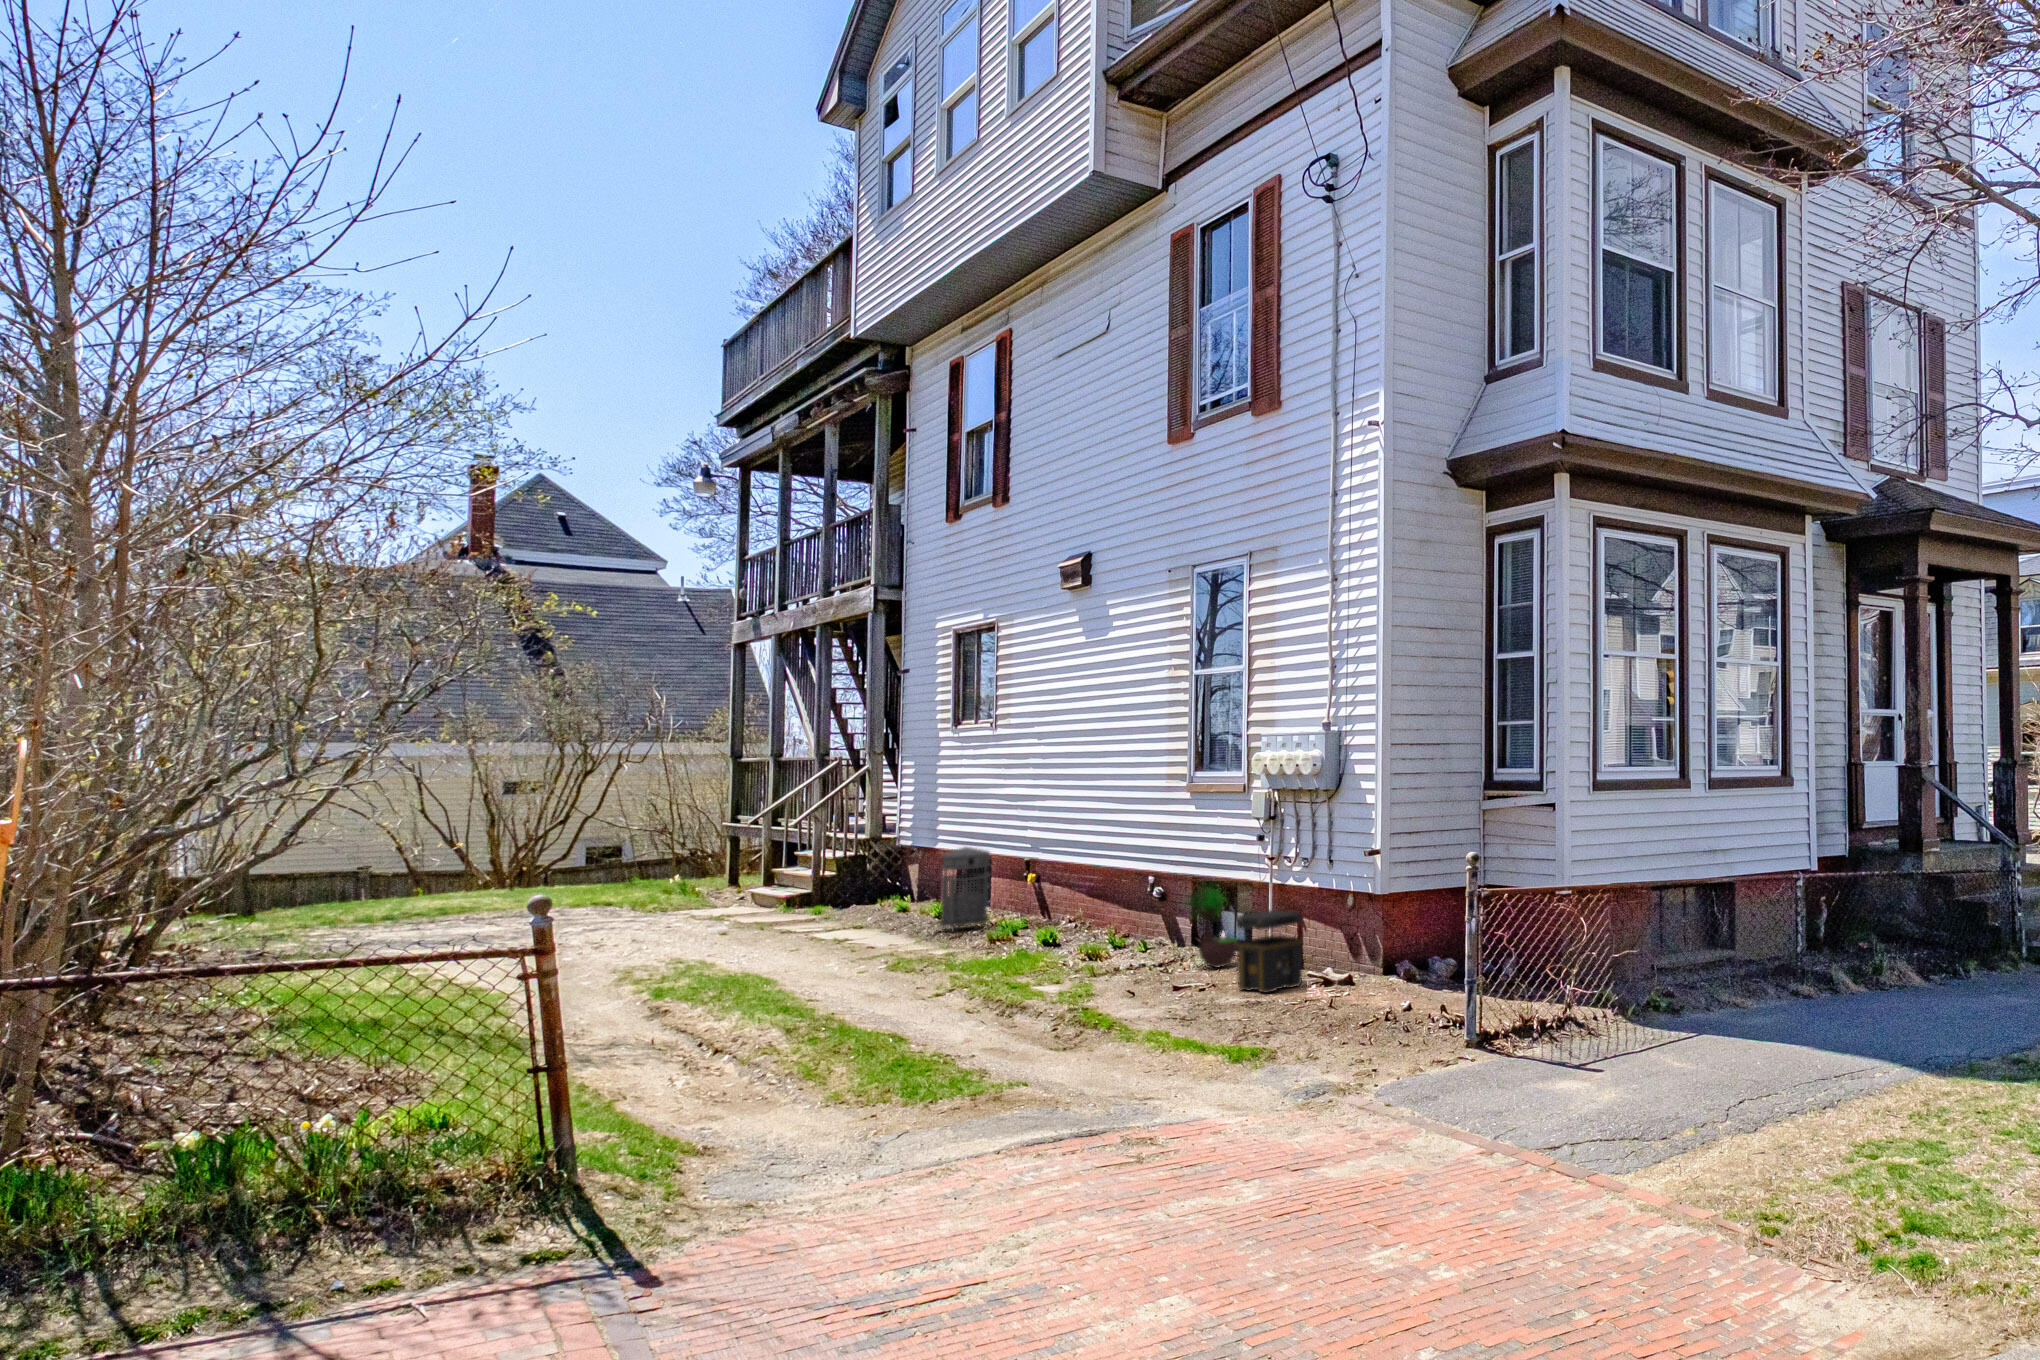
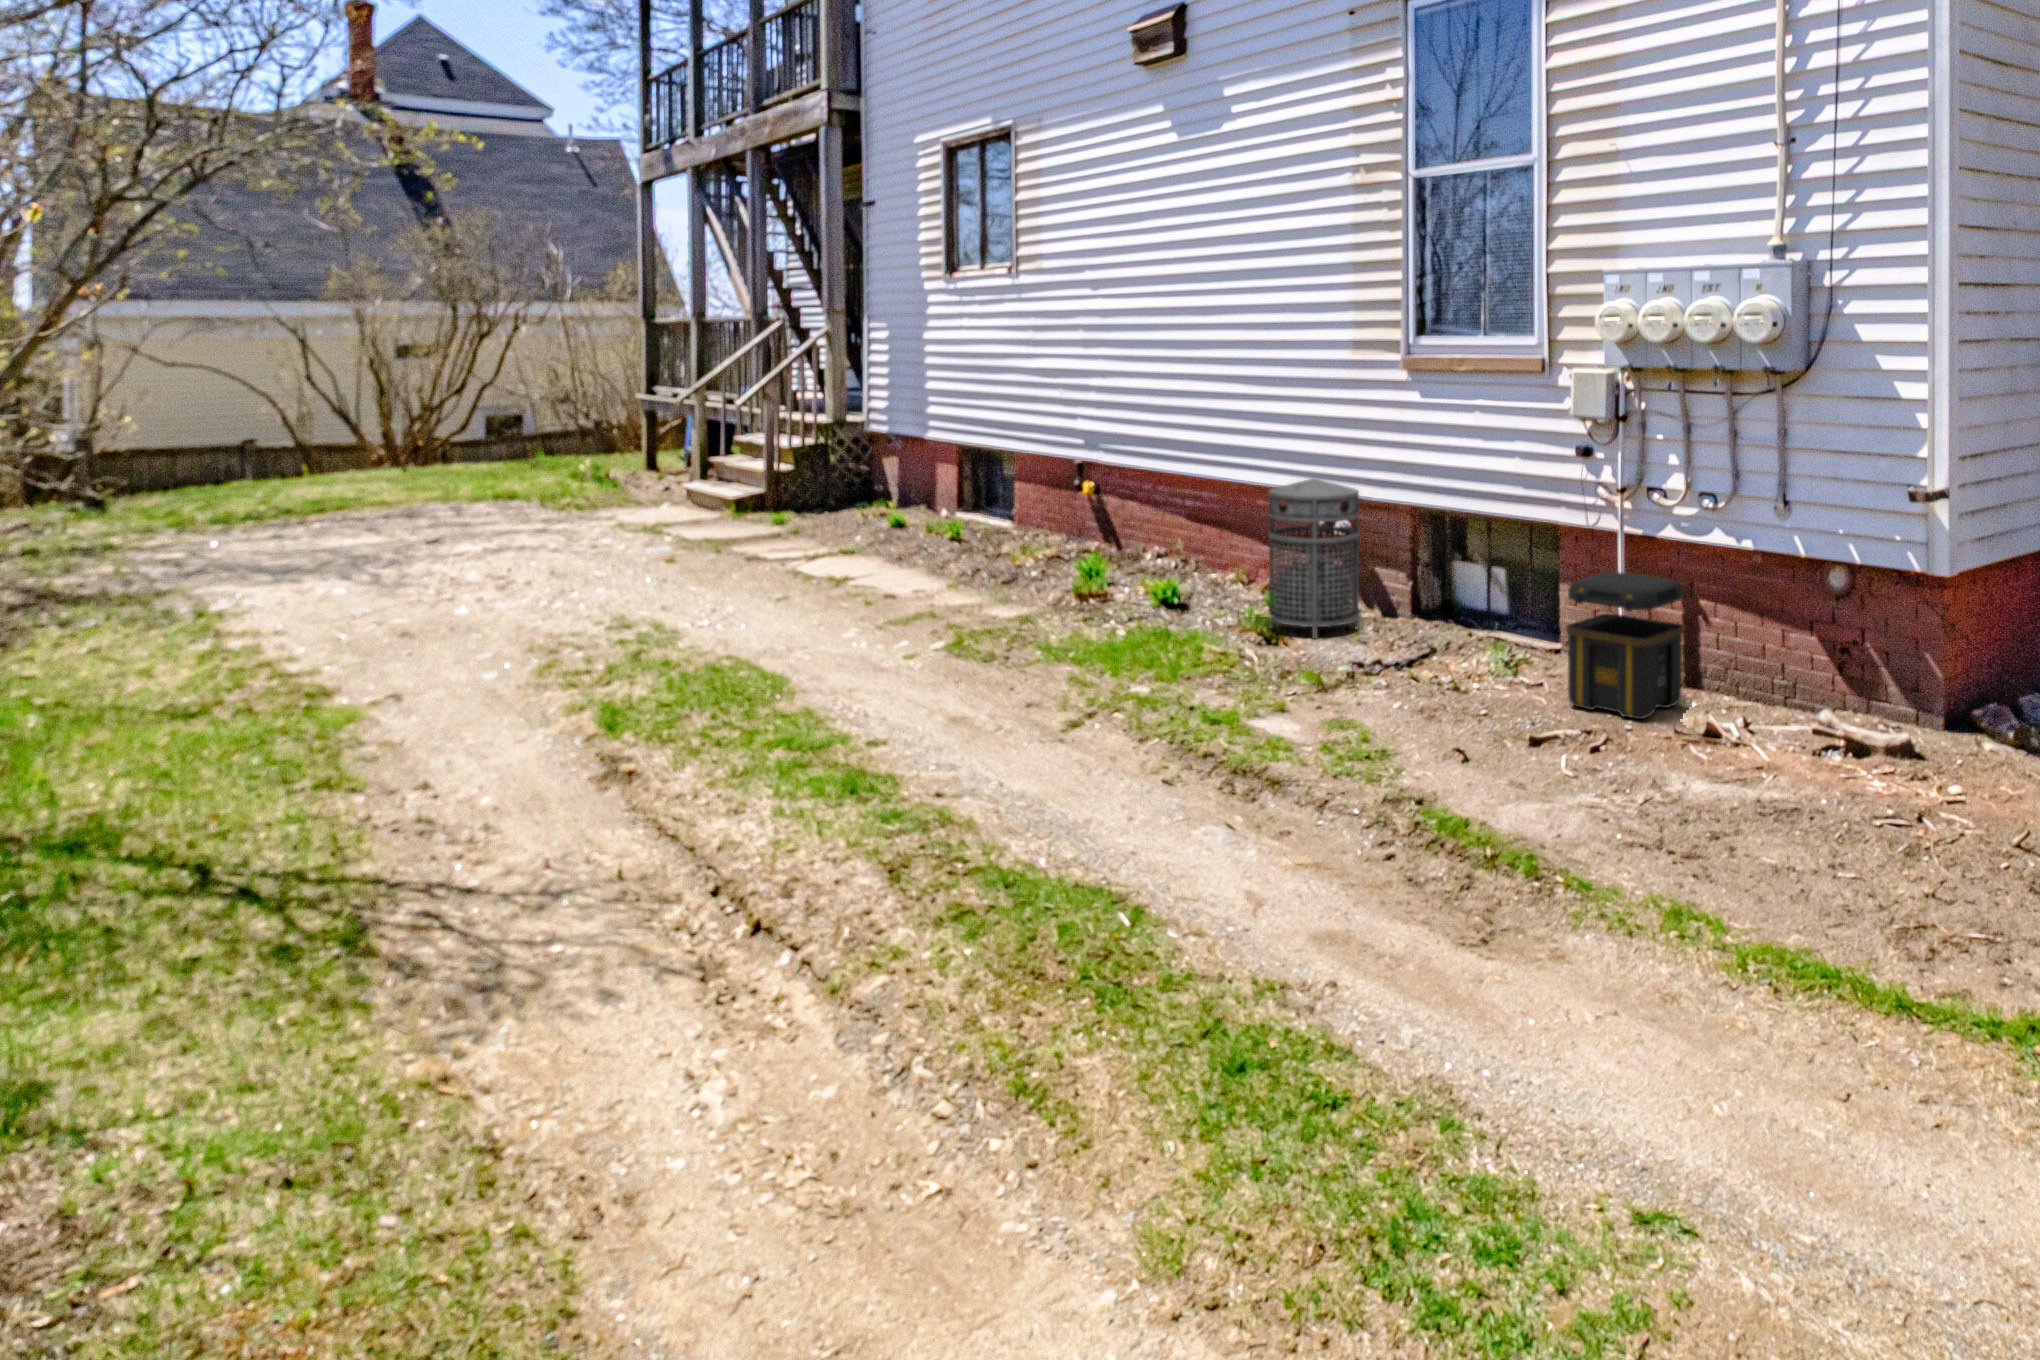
trash can: present [940,847,989,931] -> present [1268,478,1360,639]
potted tree: present [1181,885,1237,968] -> none [1398,505,1488,647]

